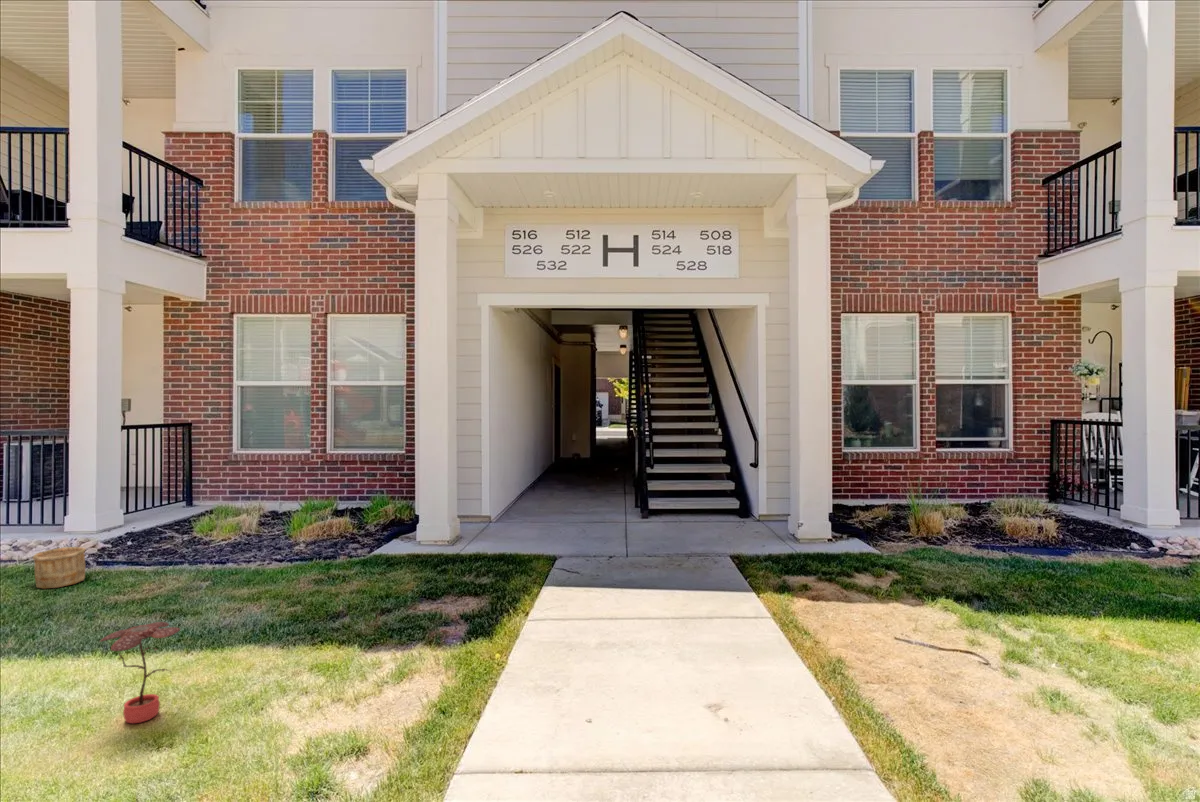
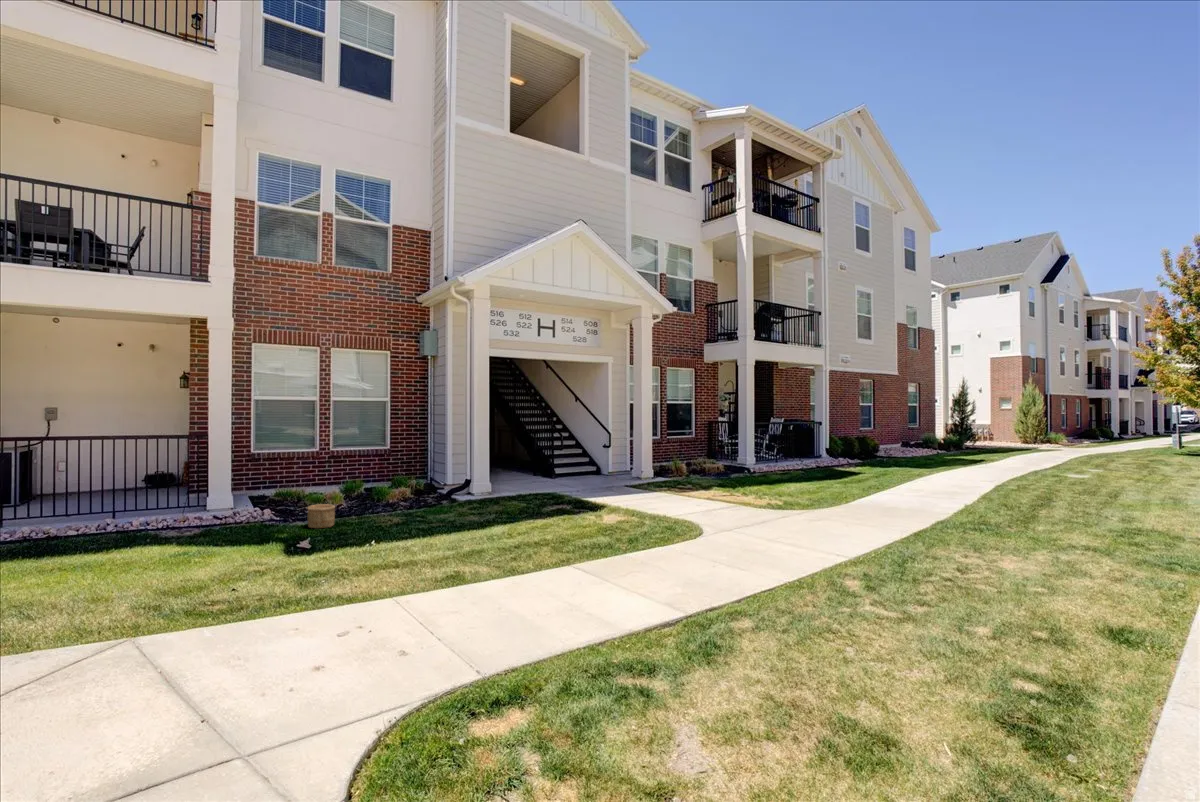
potted plant: present [100,622,180,723] -> none [539,500,562,537]

